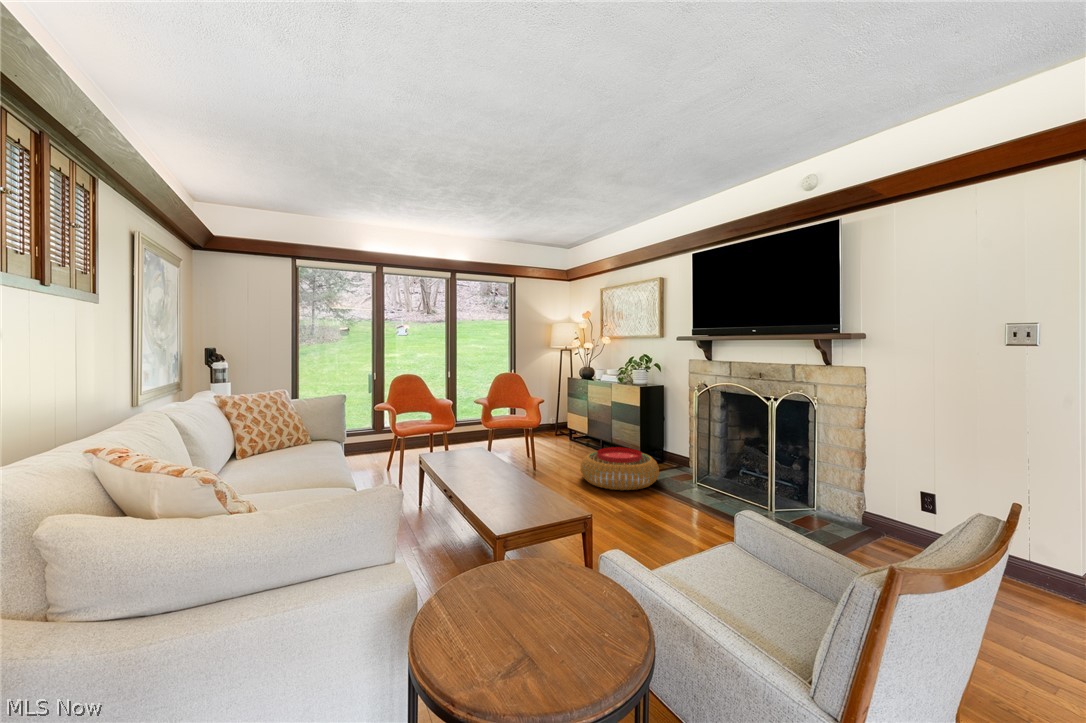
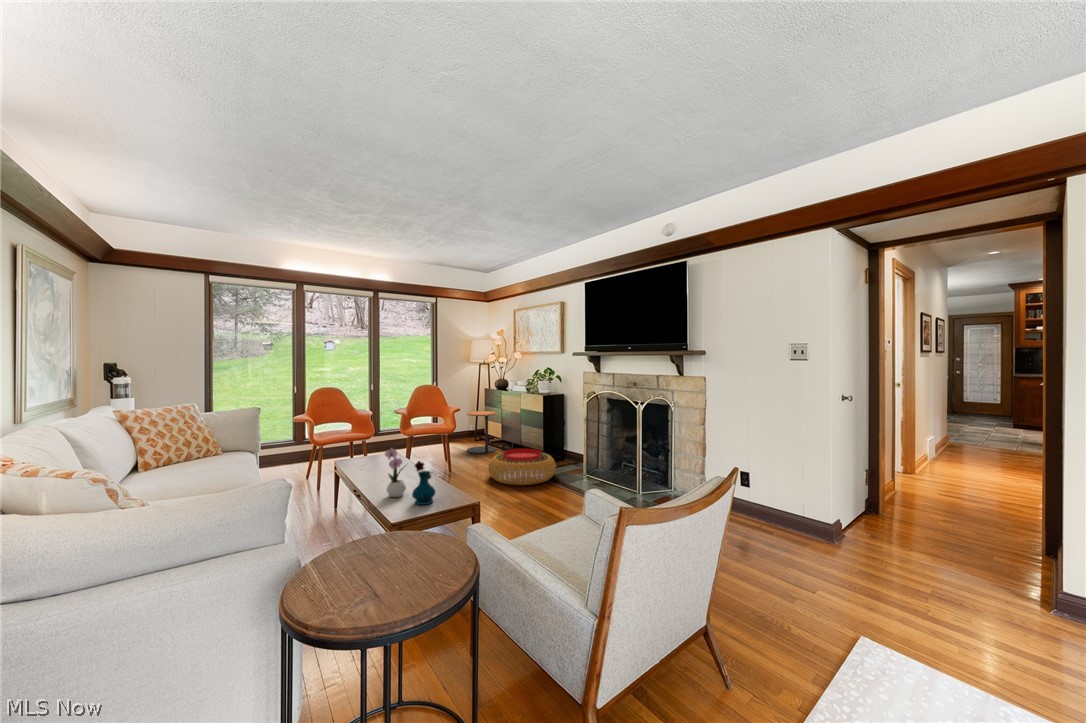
side table: none [551,403,584,450] -> present [466,411,496,453]
flower arrangement: none [481,437,504,502] -> present [385,440,406,497]
vase: none [512,462,538,513] -> present [412,461,436,505]

